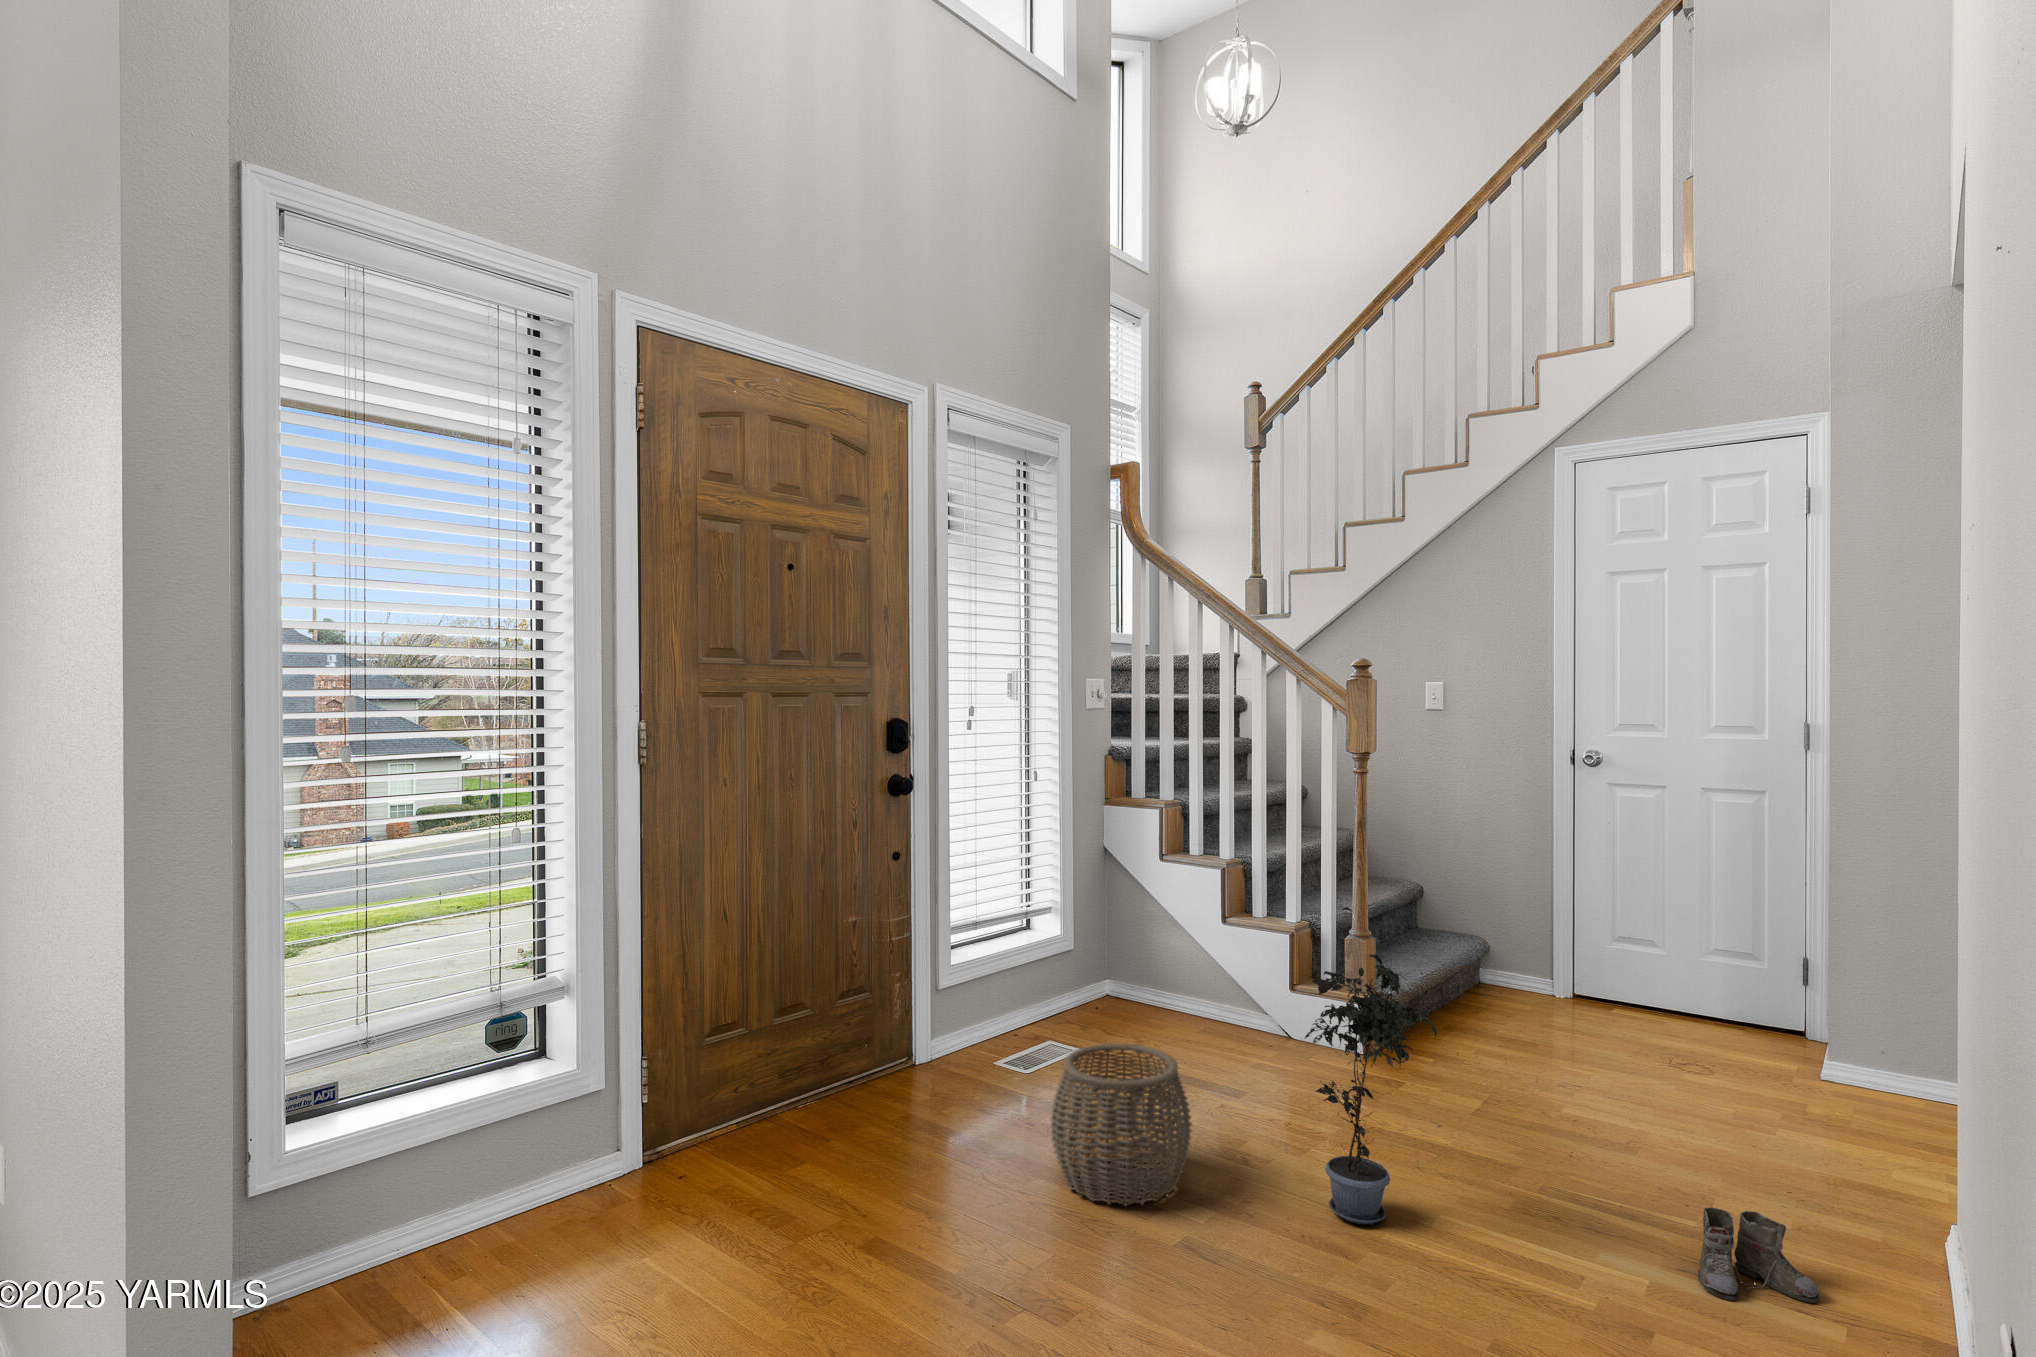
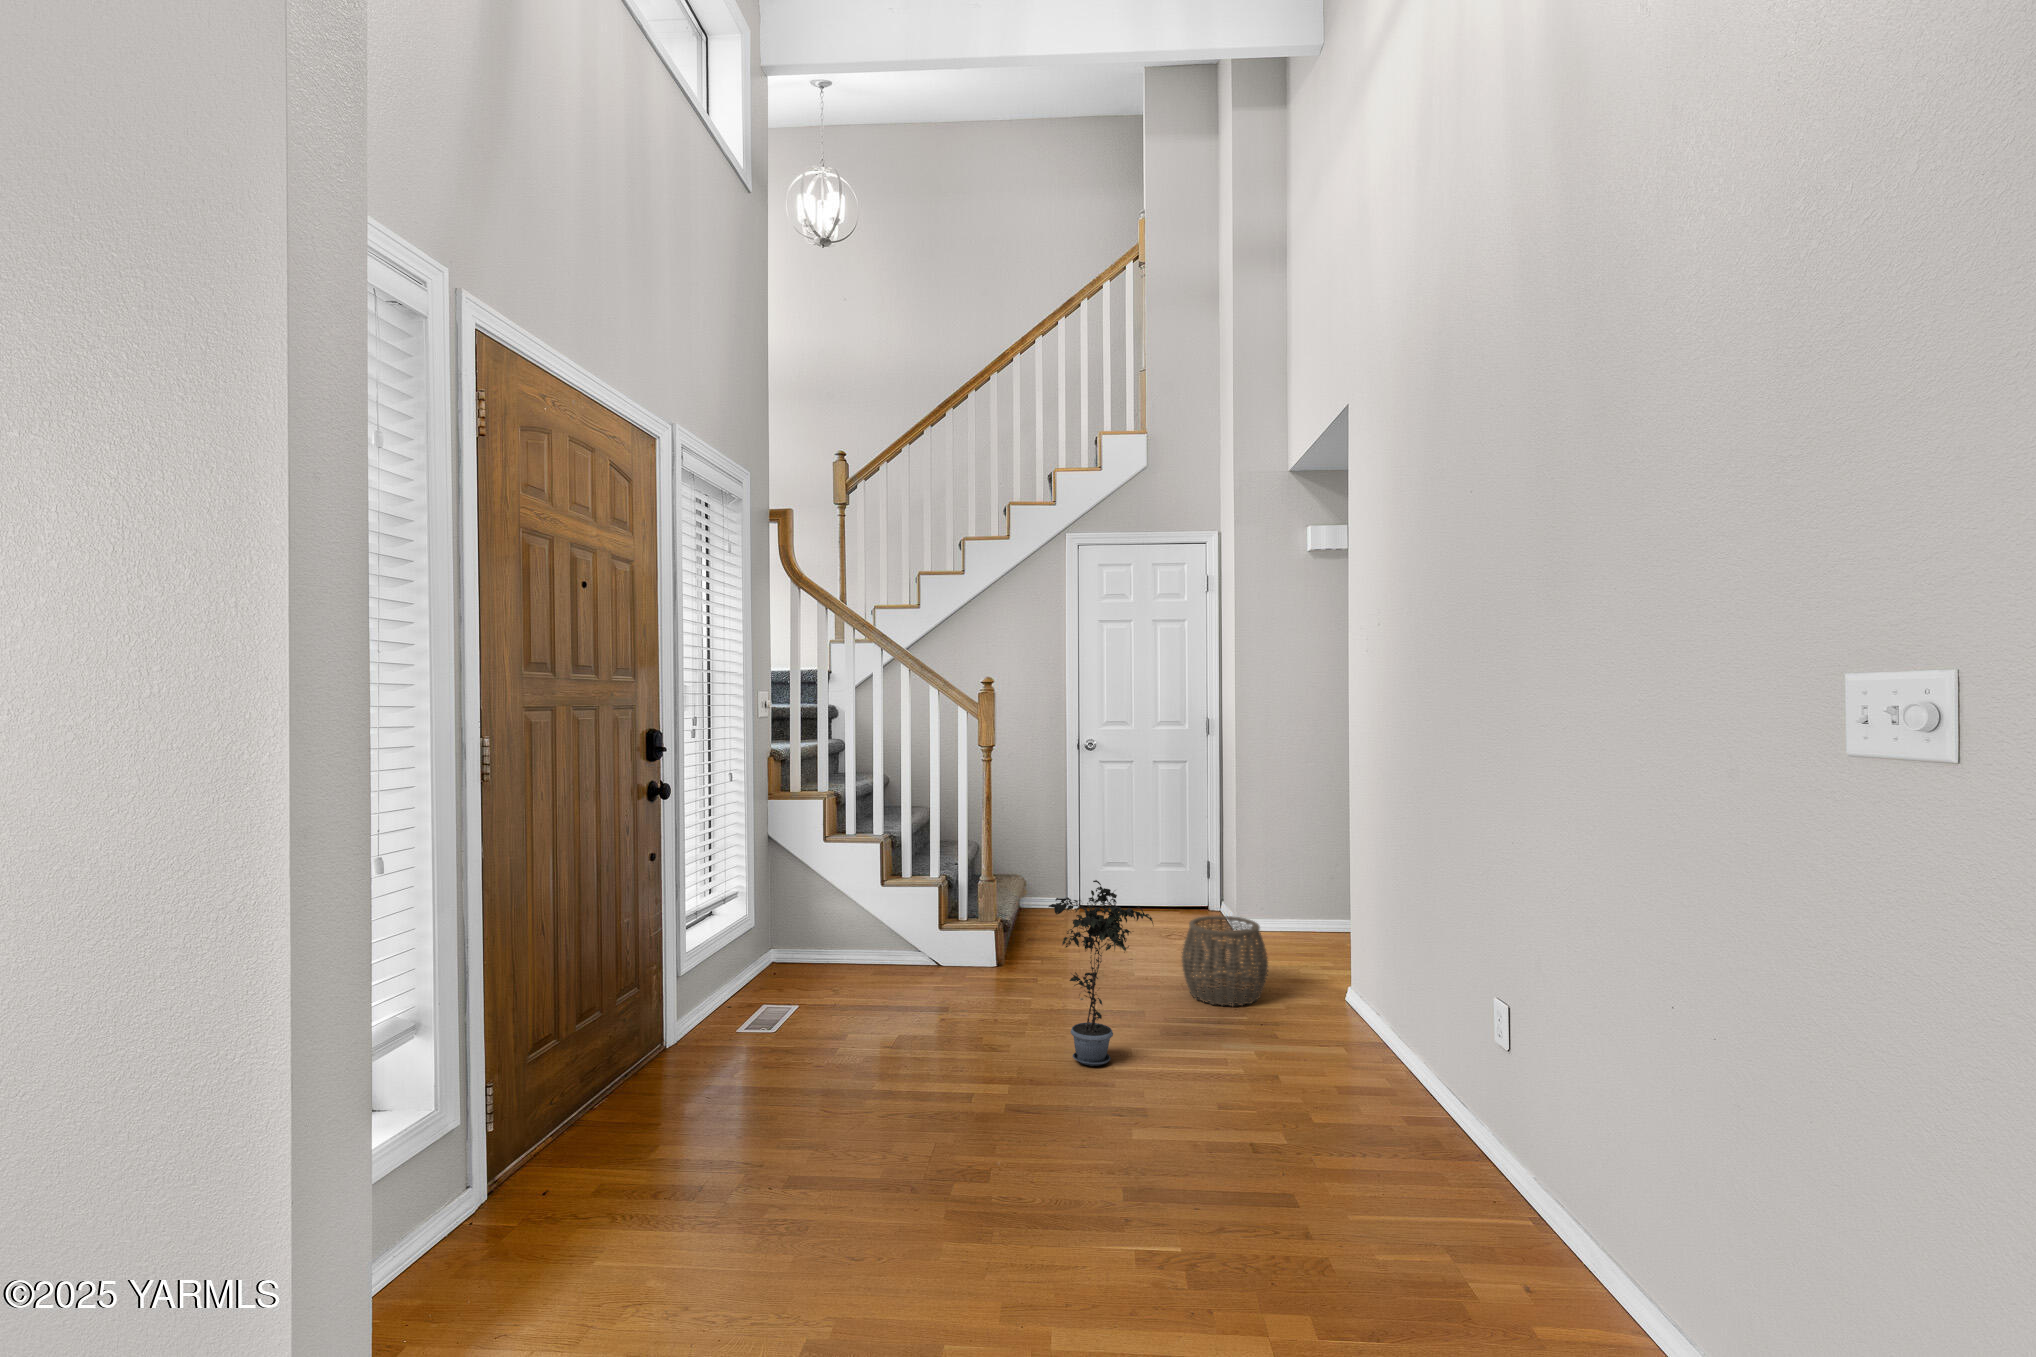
woven basket: present [1051,1043,1192,1206] -> present [1182,916,1268,1006]
boots: present [1678,1207,1819,1303] -> none [1263,999,1329,1050]

